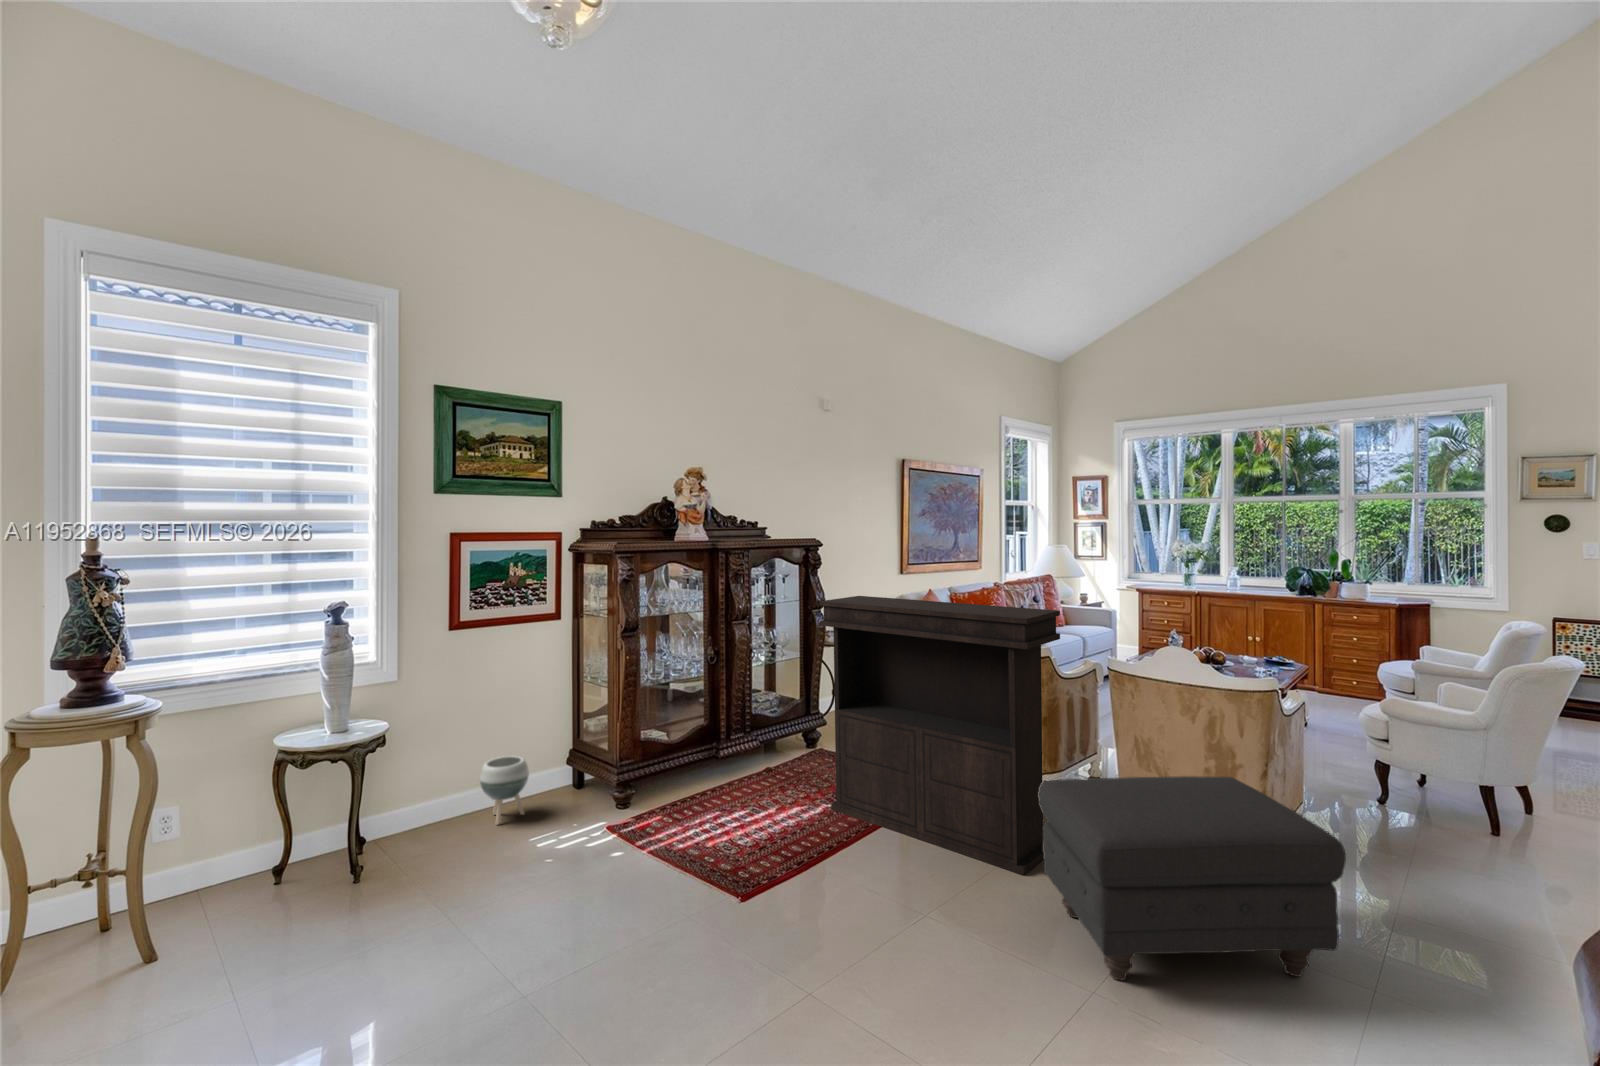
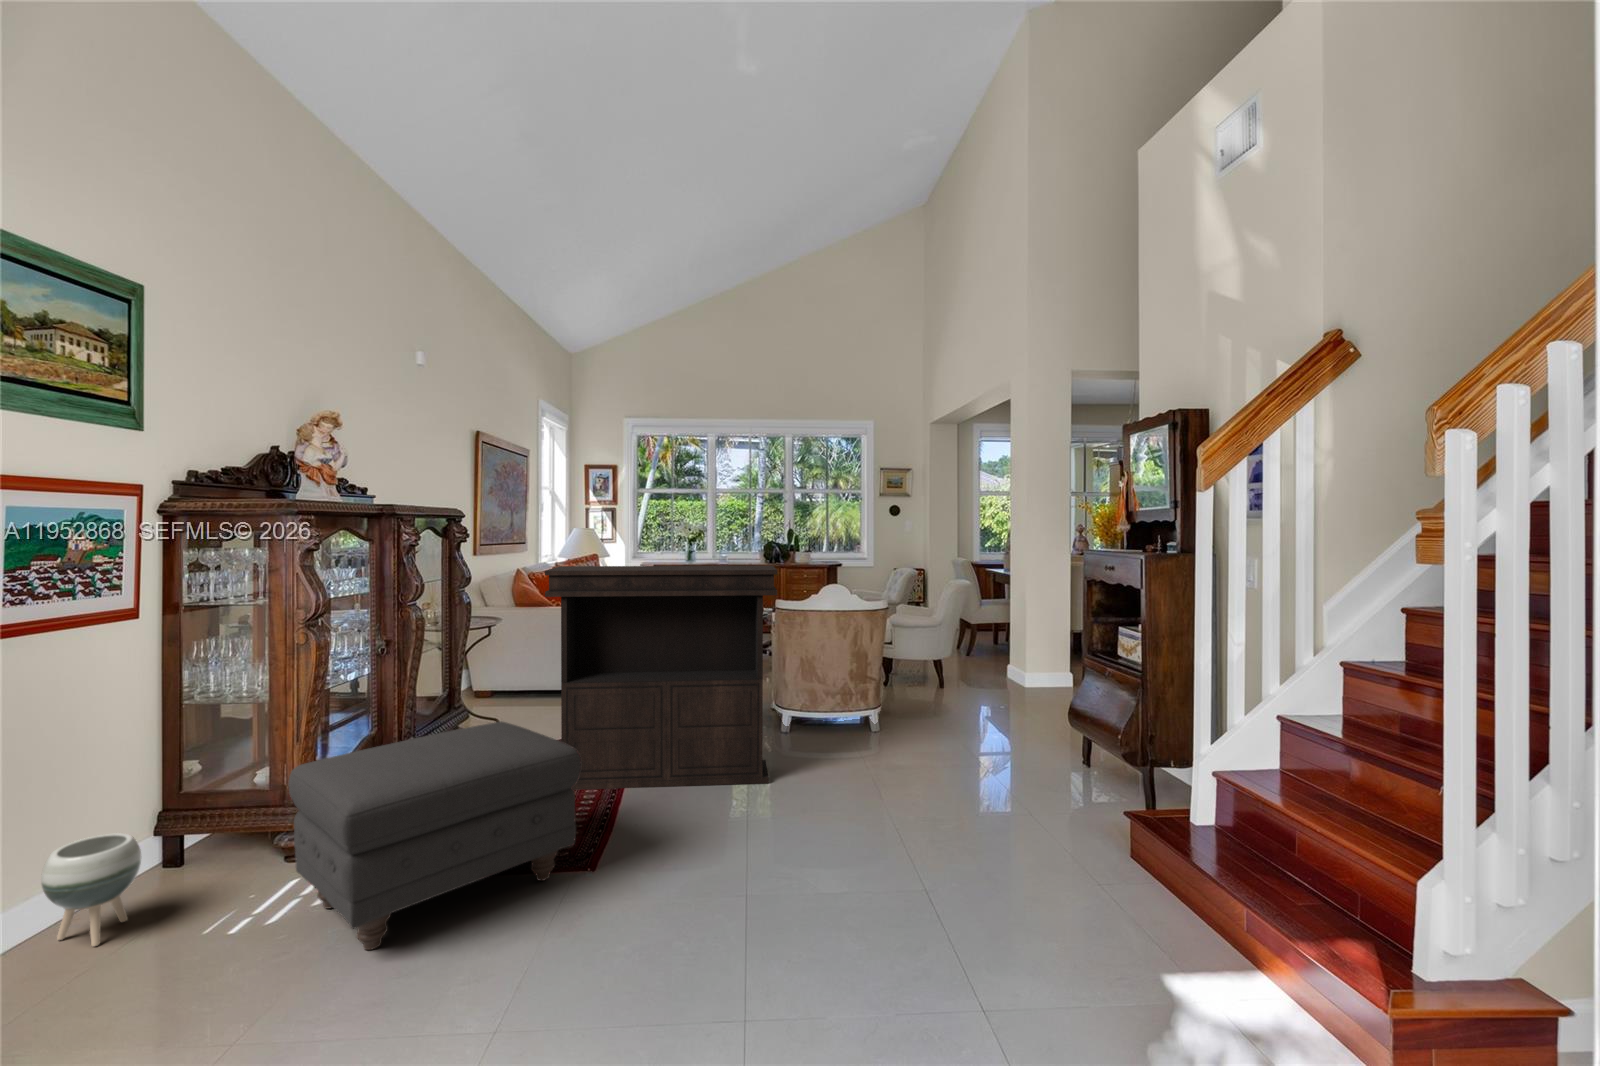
ottoman: present [1039,776,1346,980] -> present [288,722,581,950]

